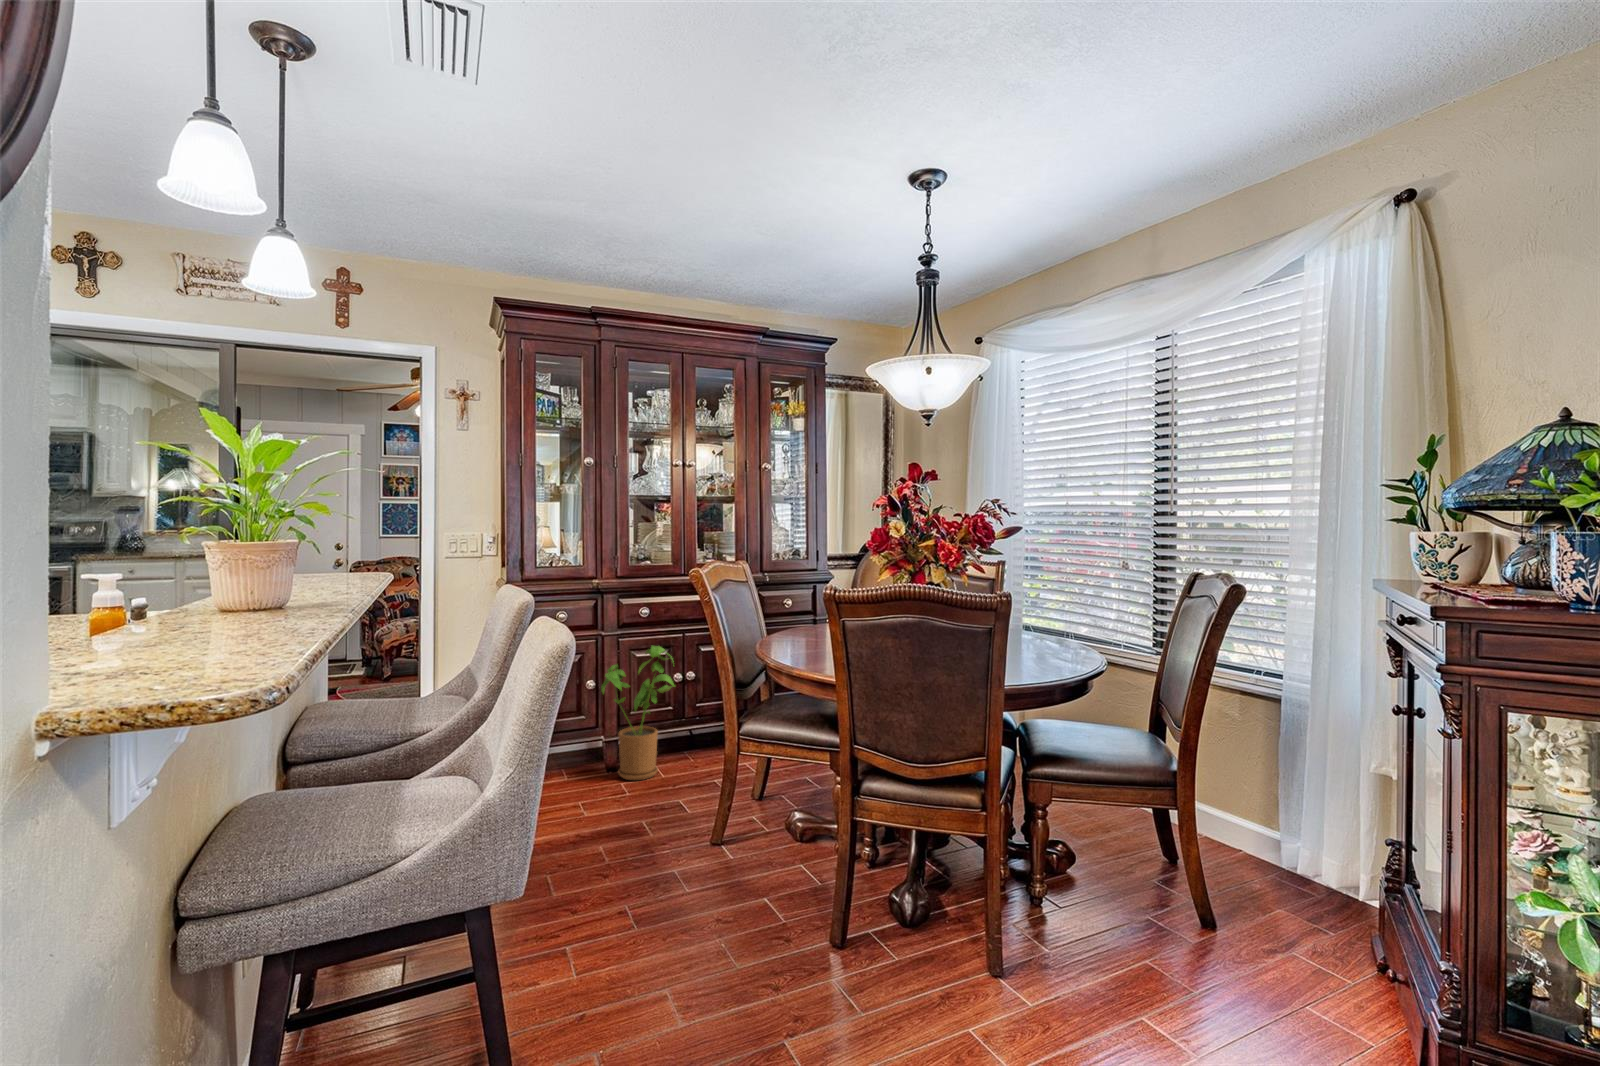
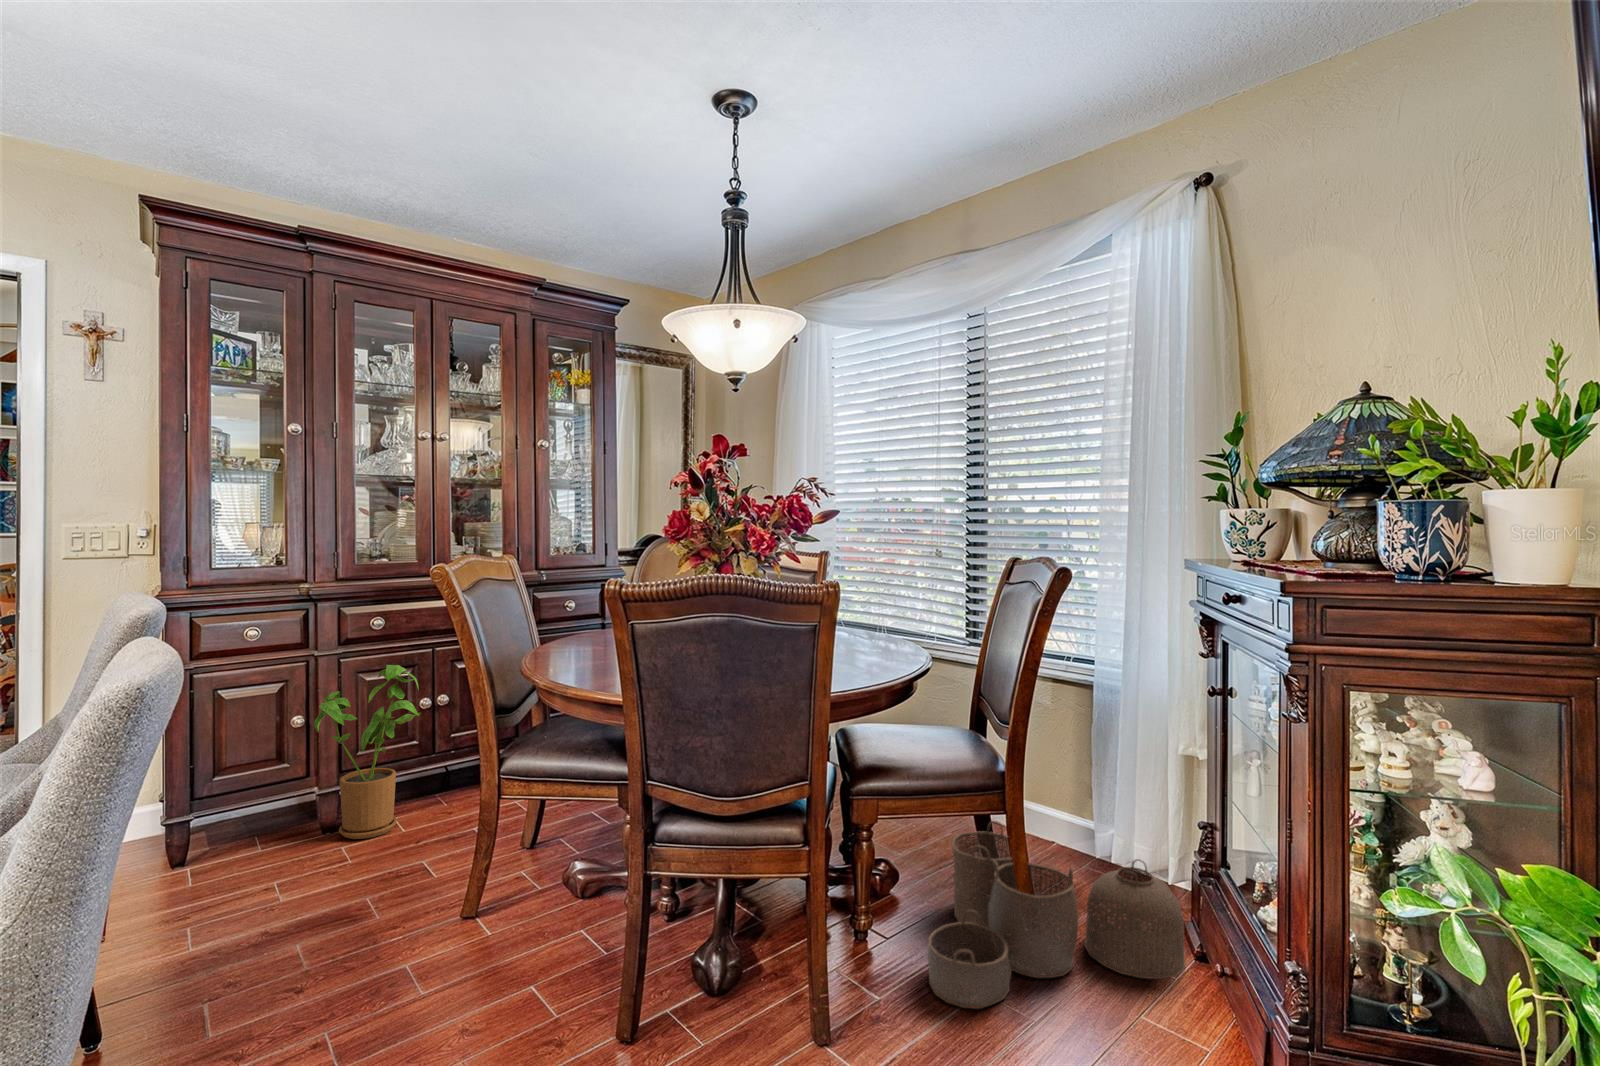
woven basket: none [1096,816,1364,979] -> present [928,821,1186,1009]

